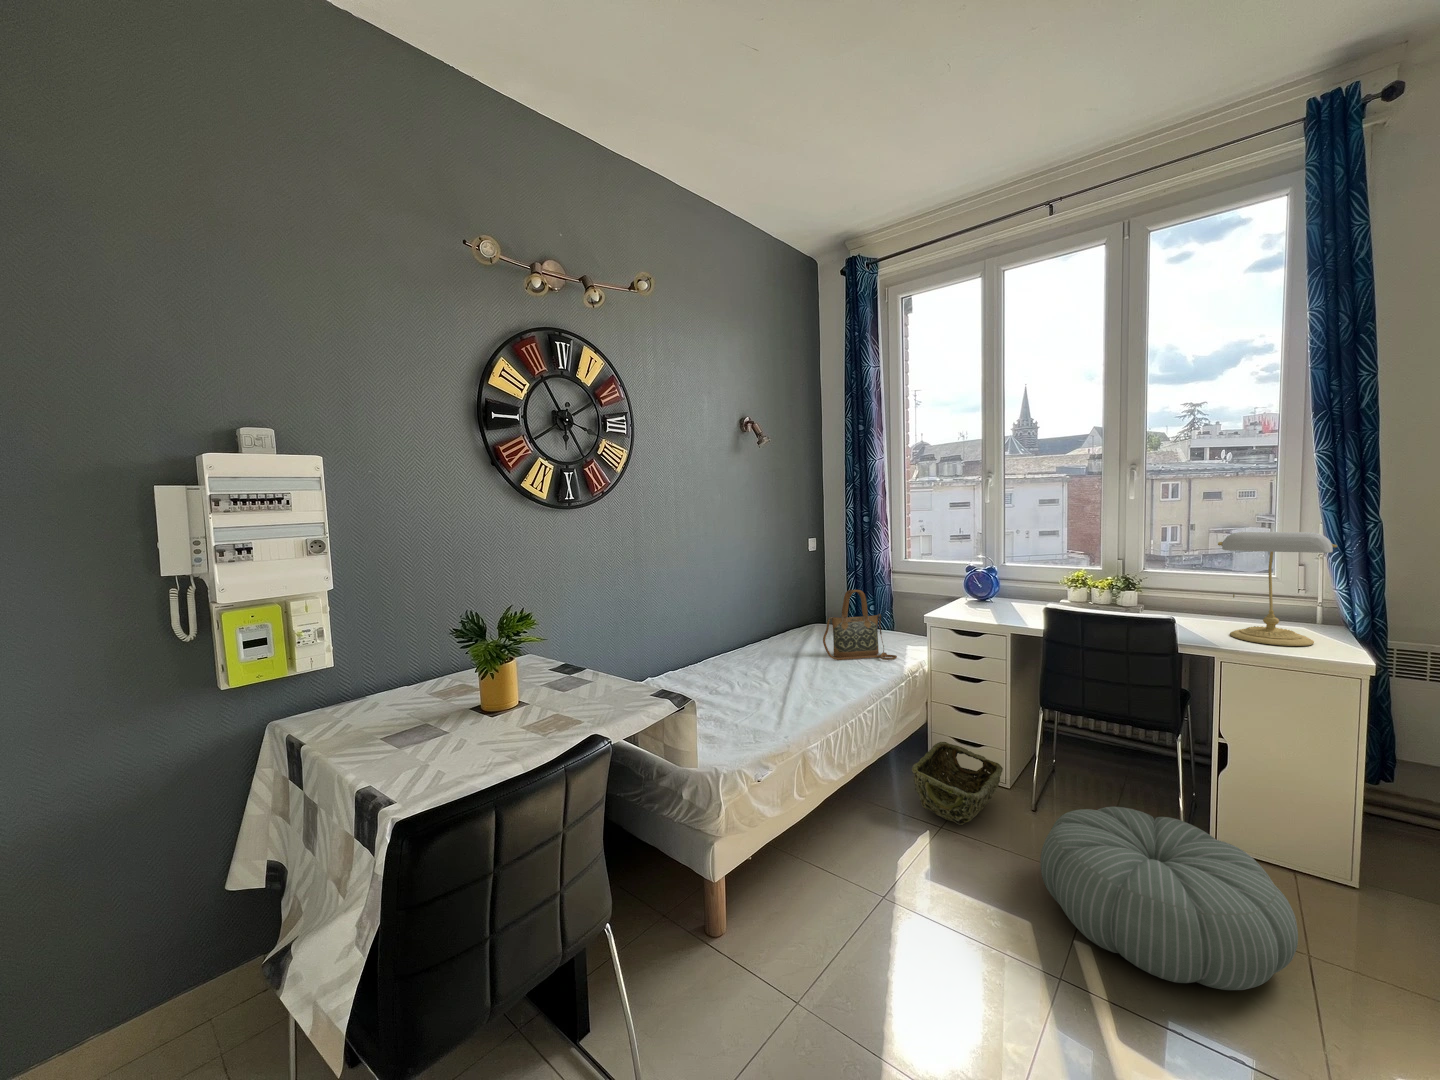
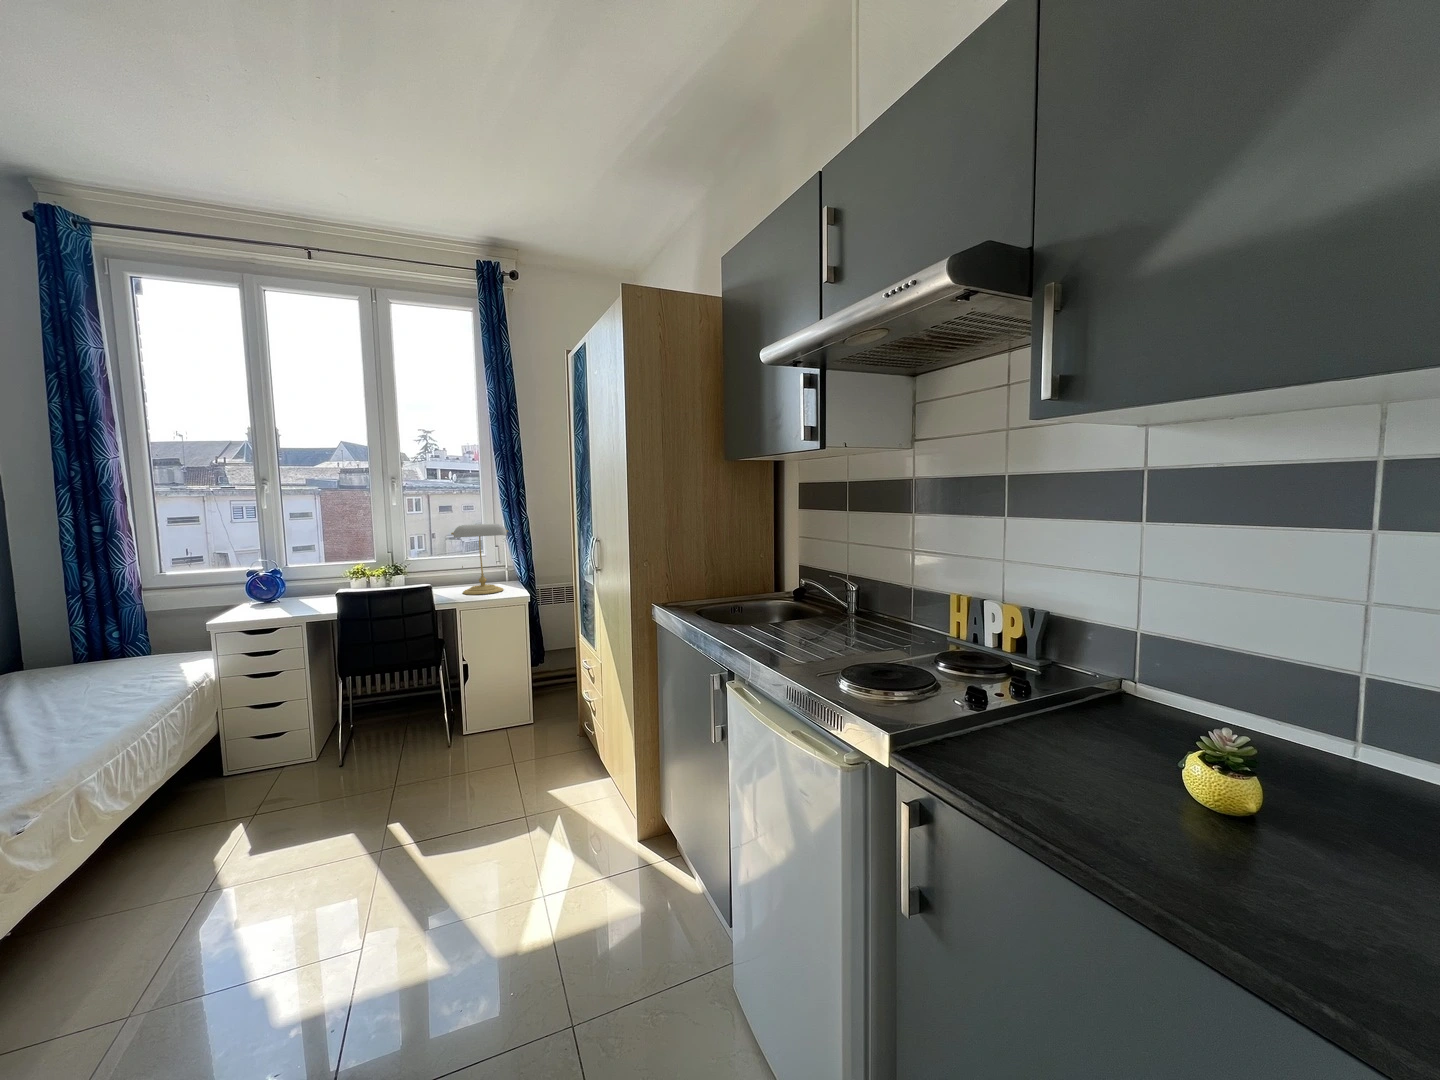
handbag: present [823,590,897,660] -> none [51,610,173,698]
woven basket: present [912,742,1003,825] -> none [213,740,310,807]
pouf: present [1040,807,1298,990] -> none [355,717,505,815]

